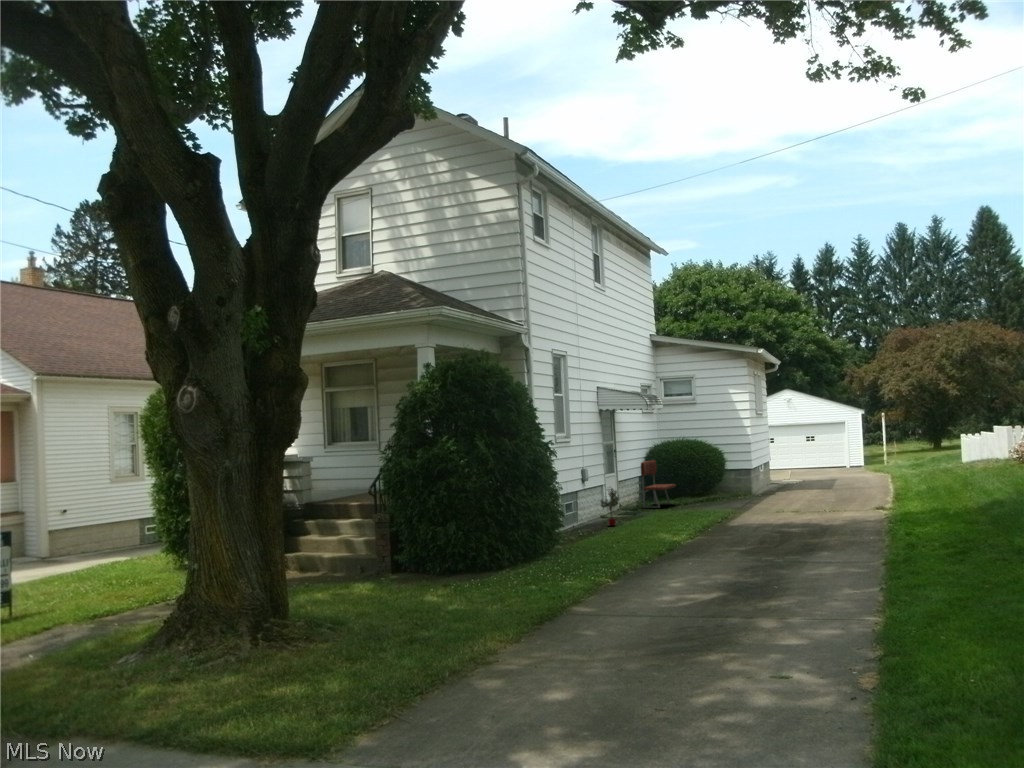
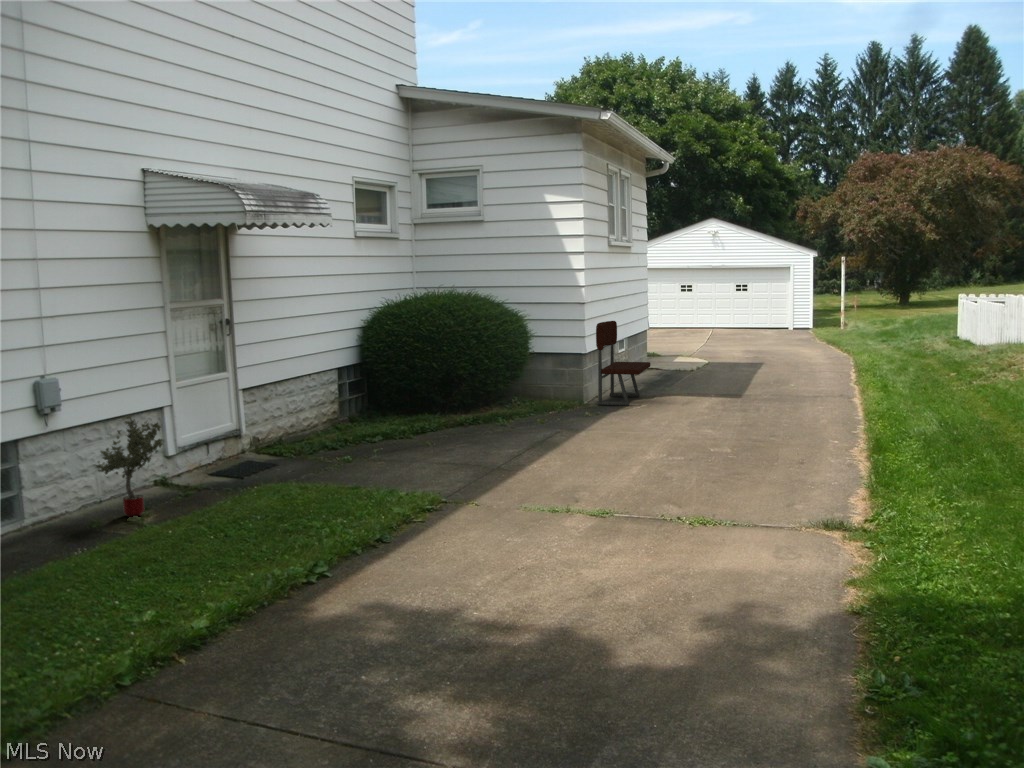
bench: present [641,460,676,508] -> present [596,321,650,406]

